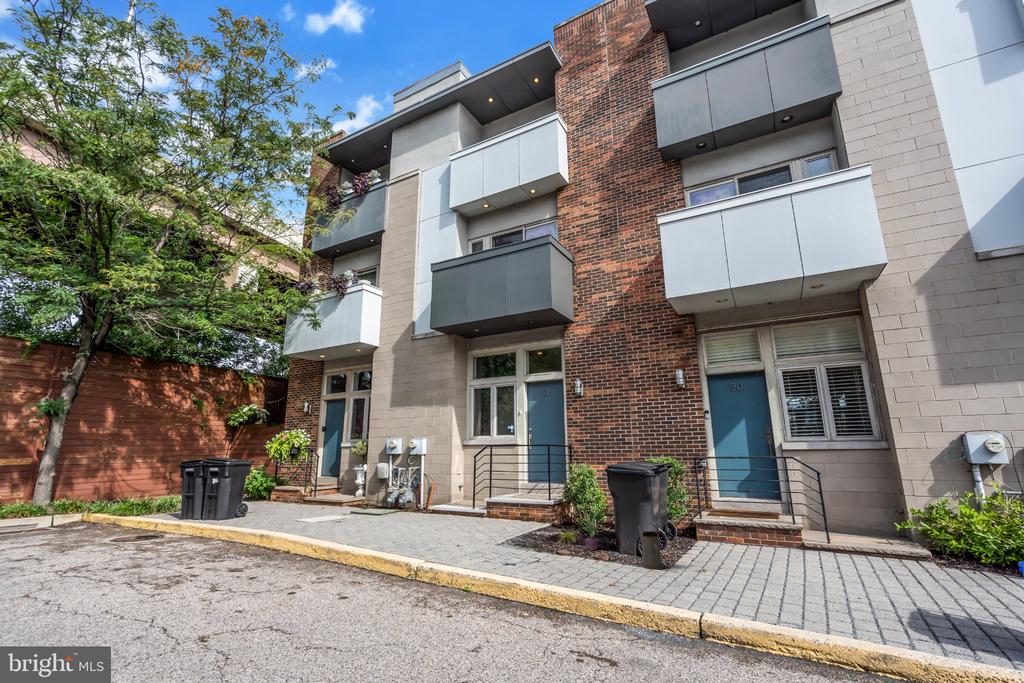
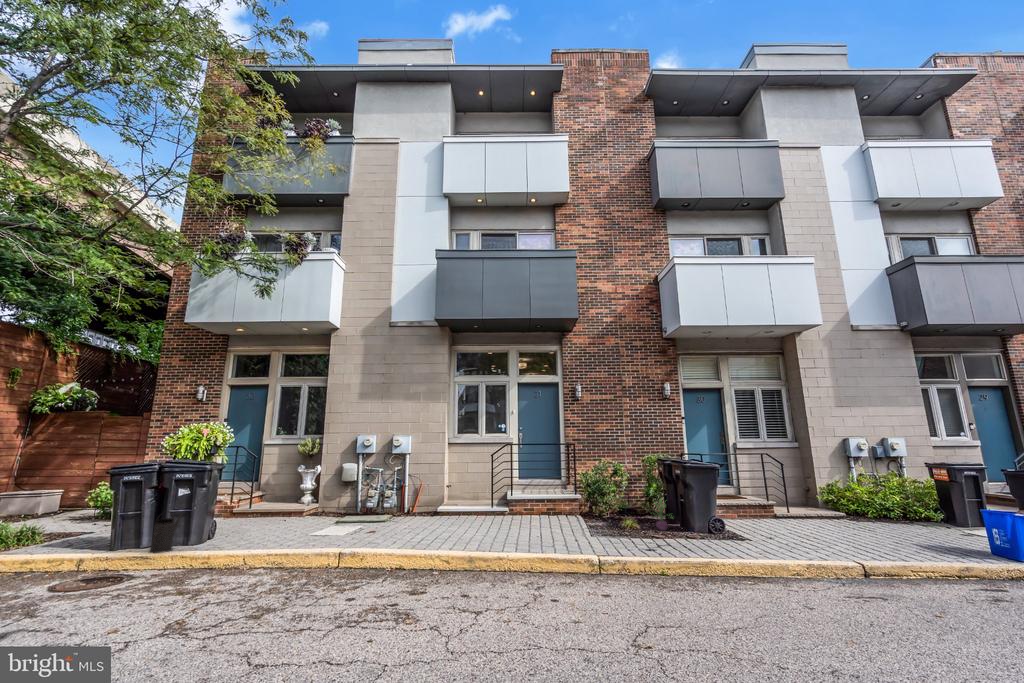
watering can: present [638,524,663,569] -> present [149,513,183,553]

